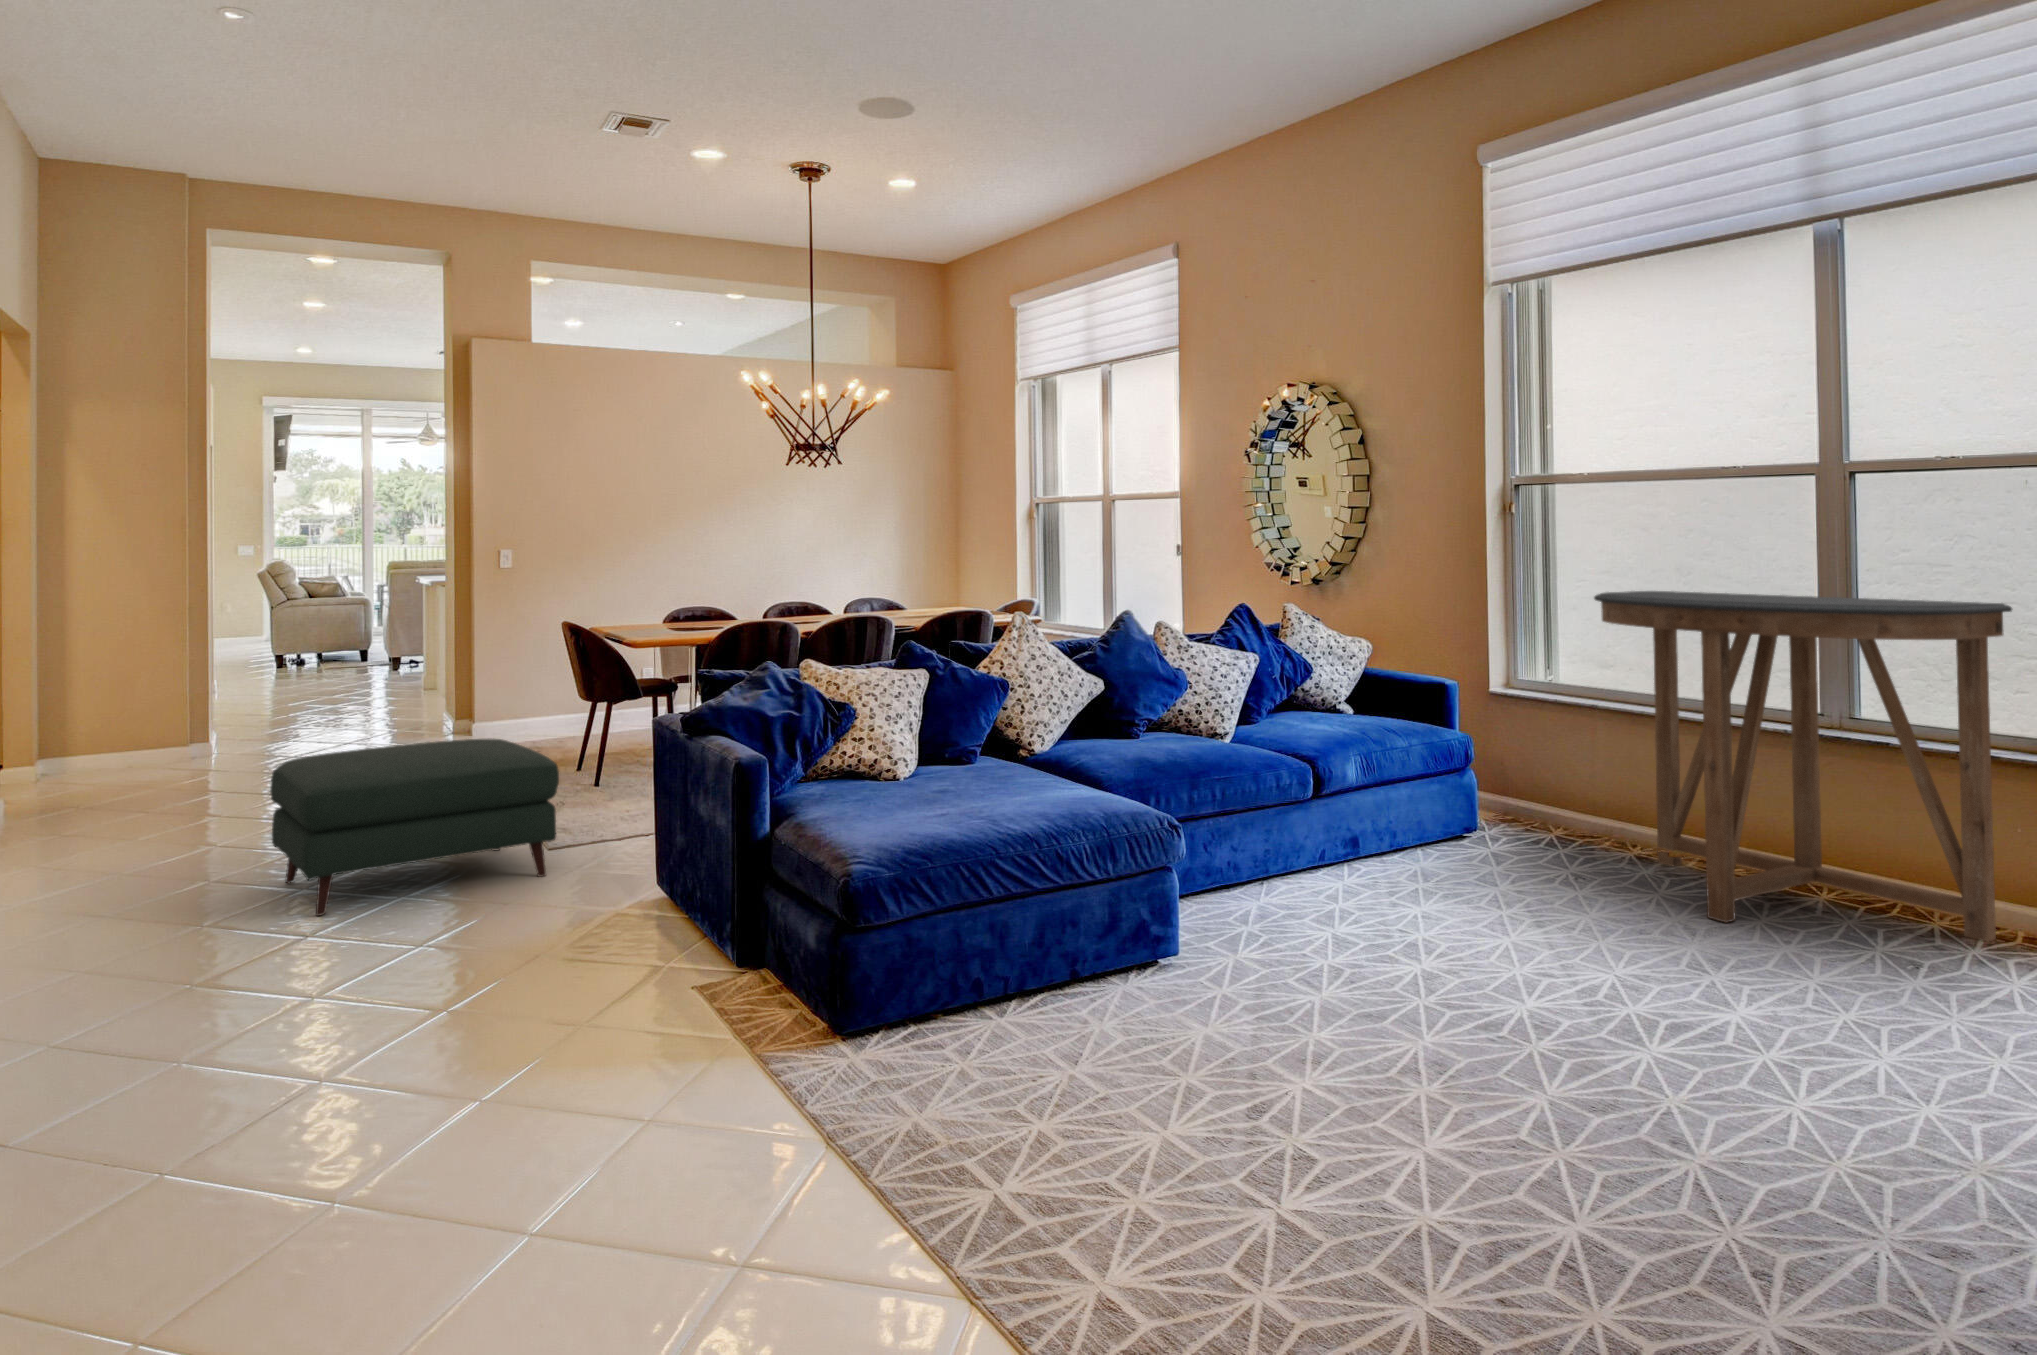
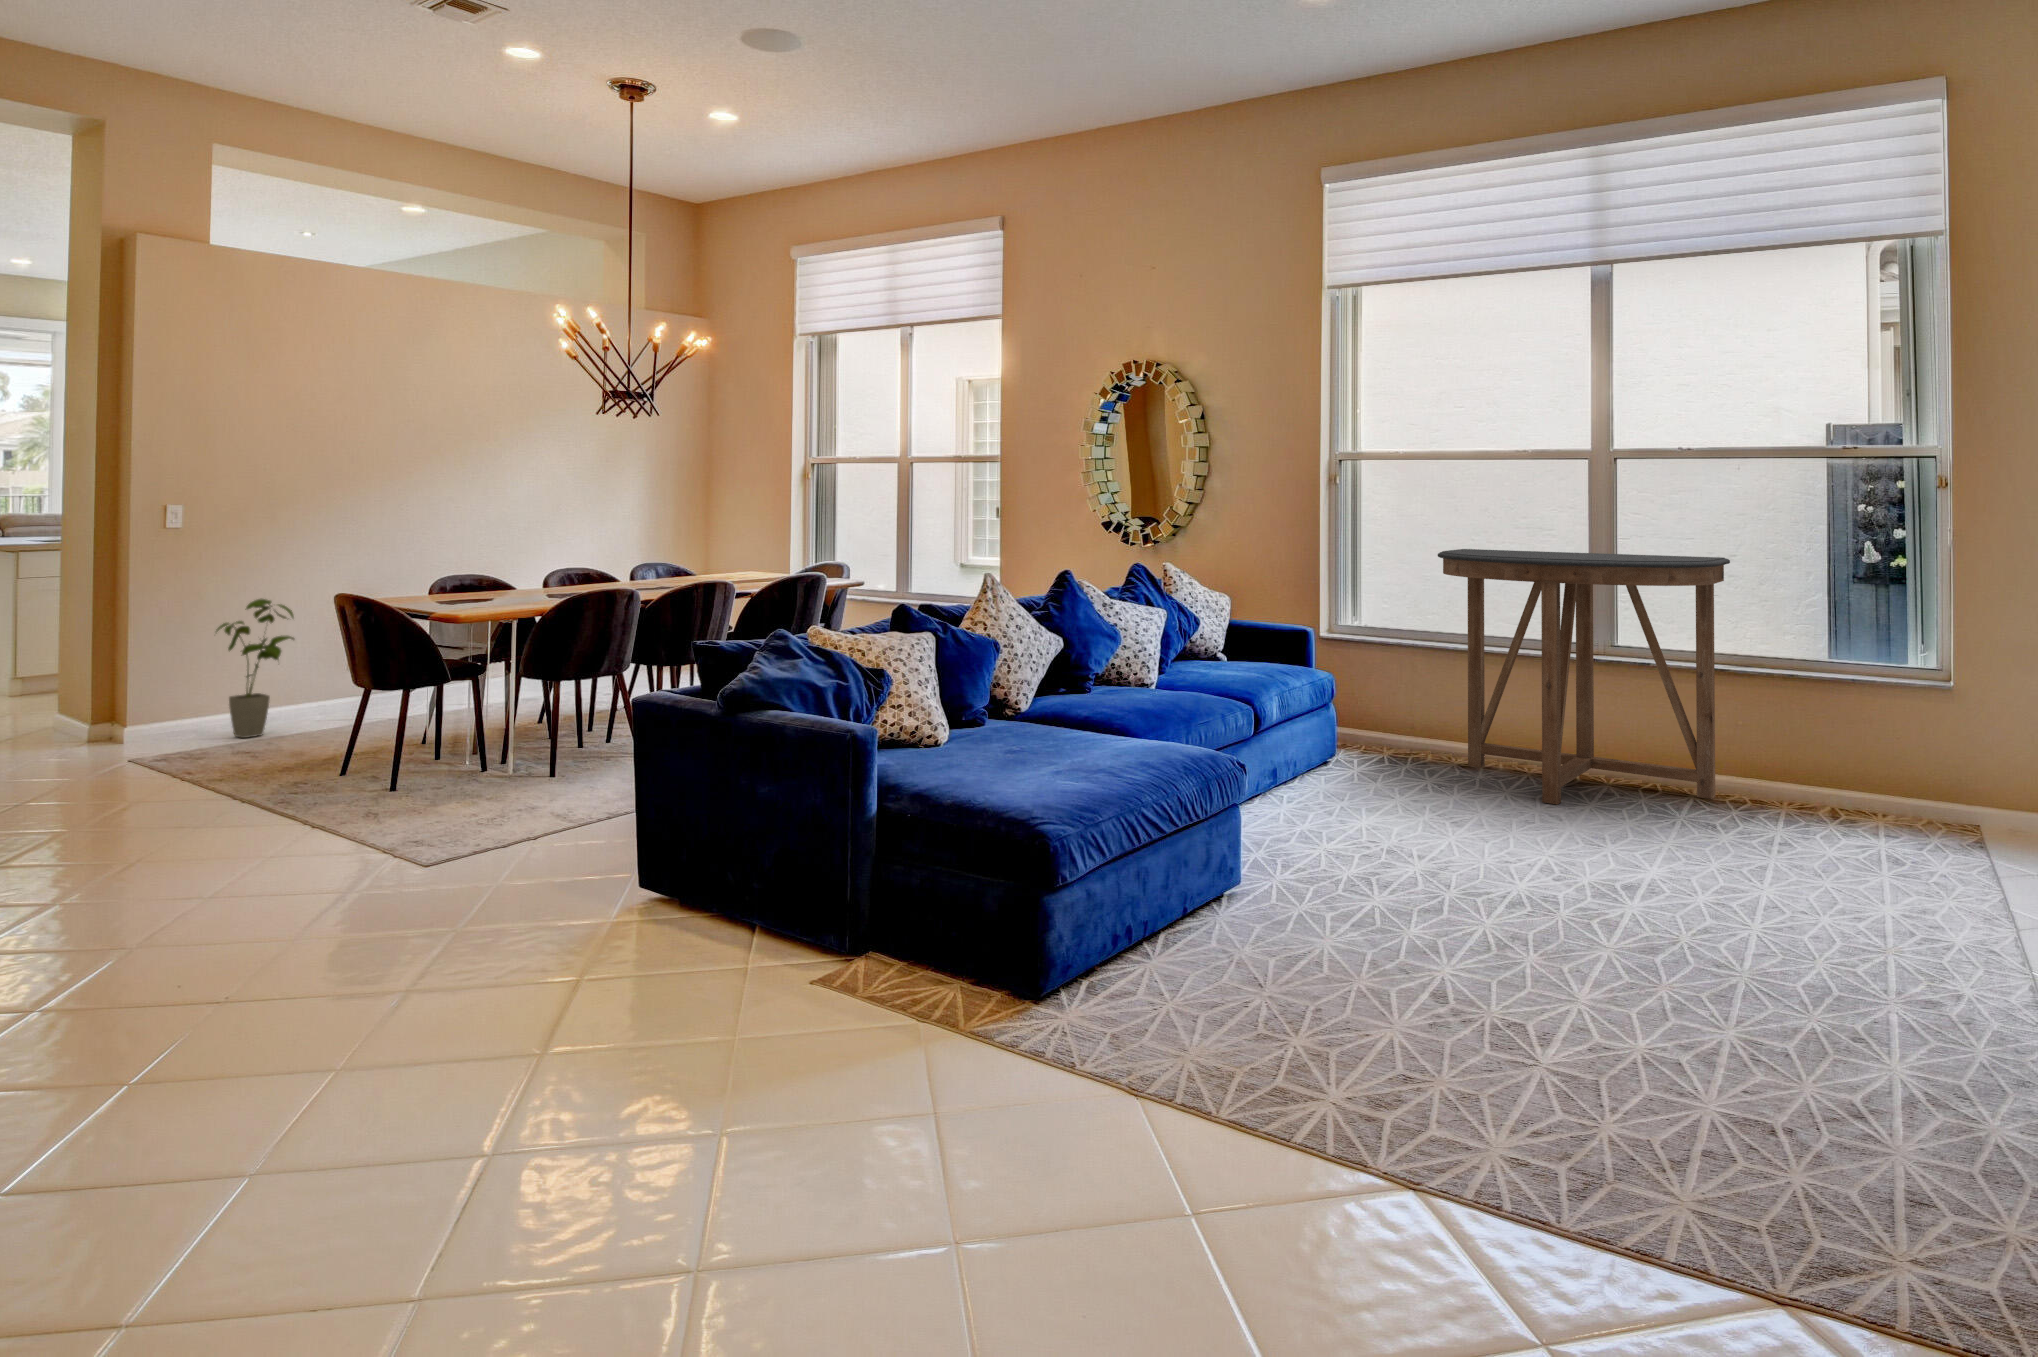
house plant: none [516,624,580,740] -> present [216,599,294,738]
ottoman: present [270,739,559,916] -> none [129,737,511,960]

